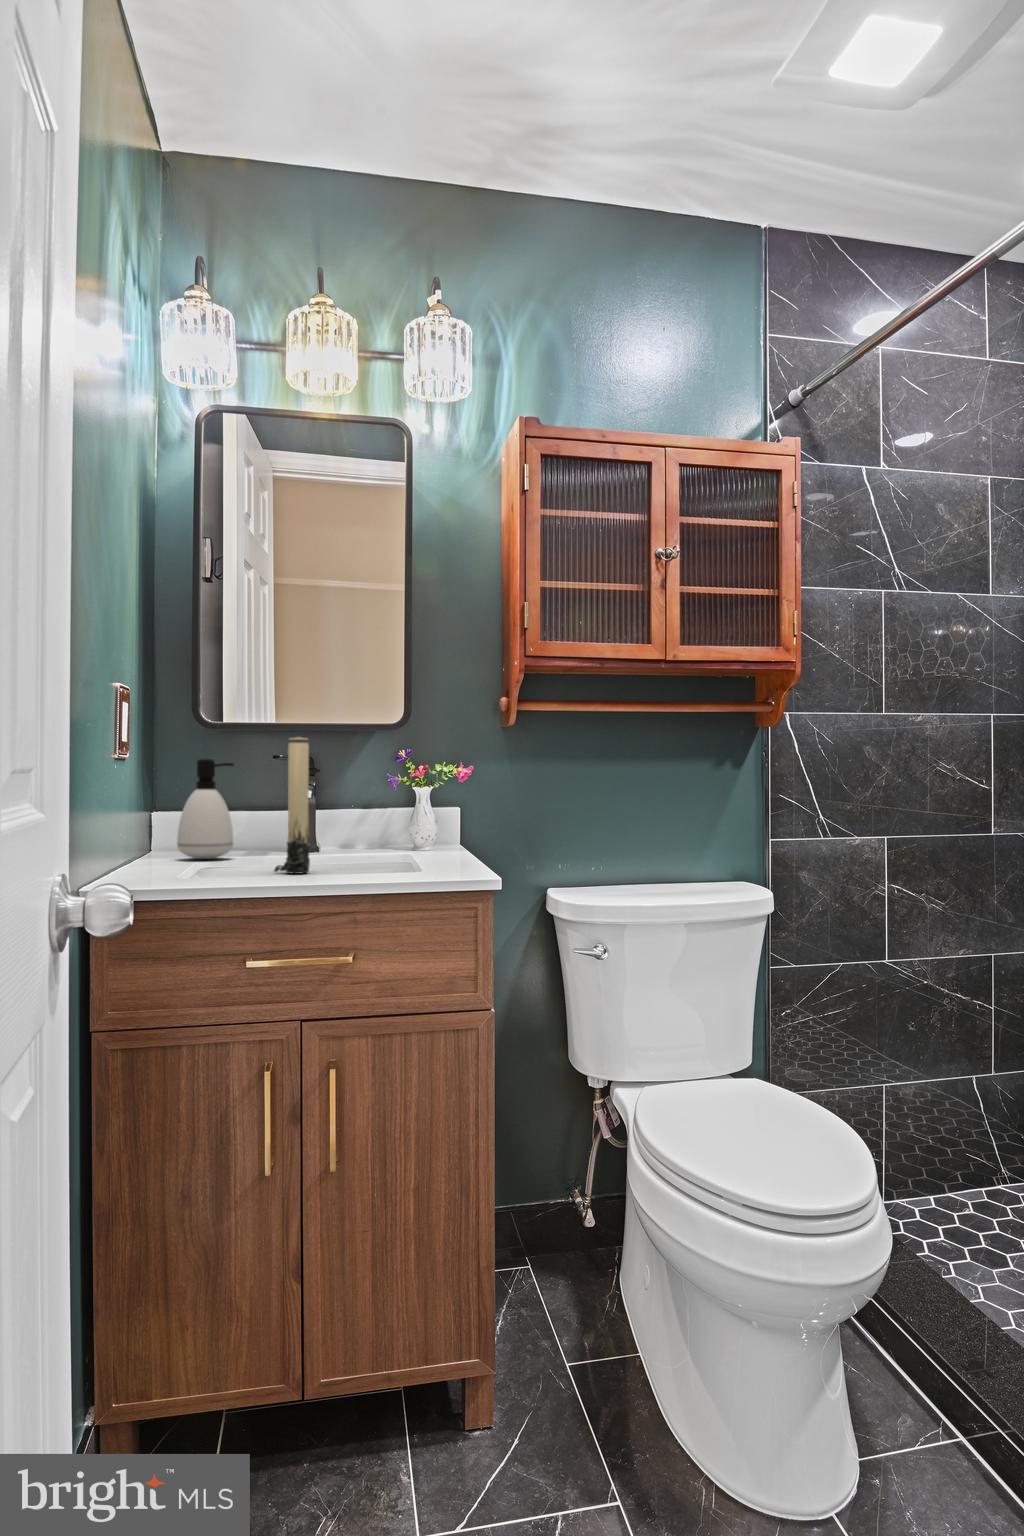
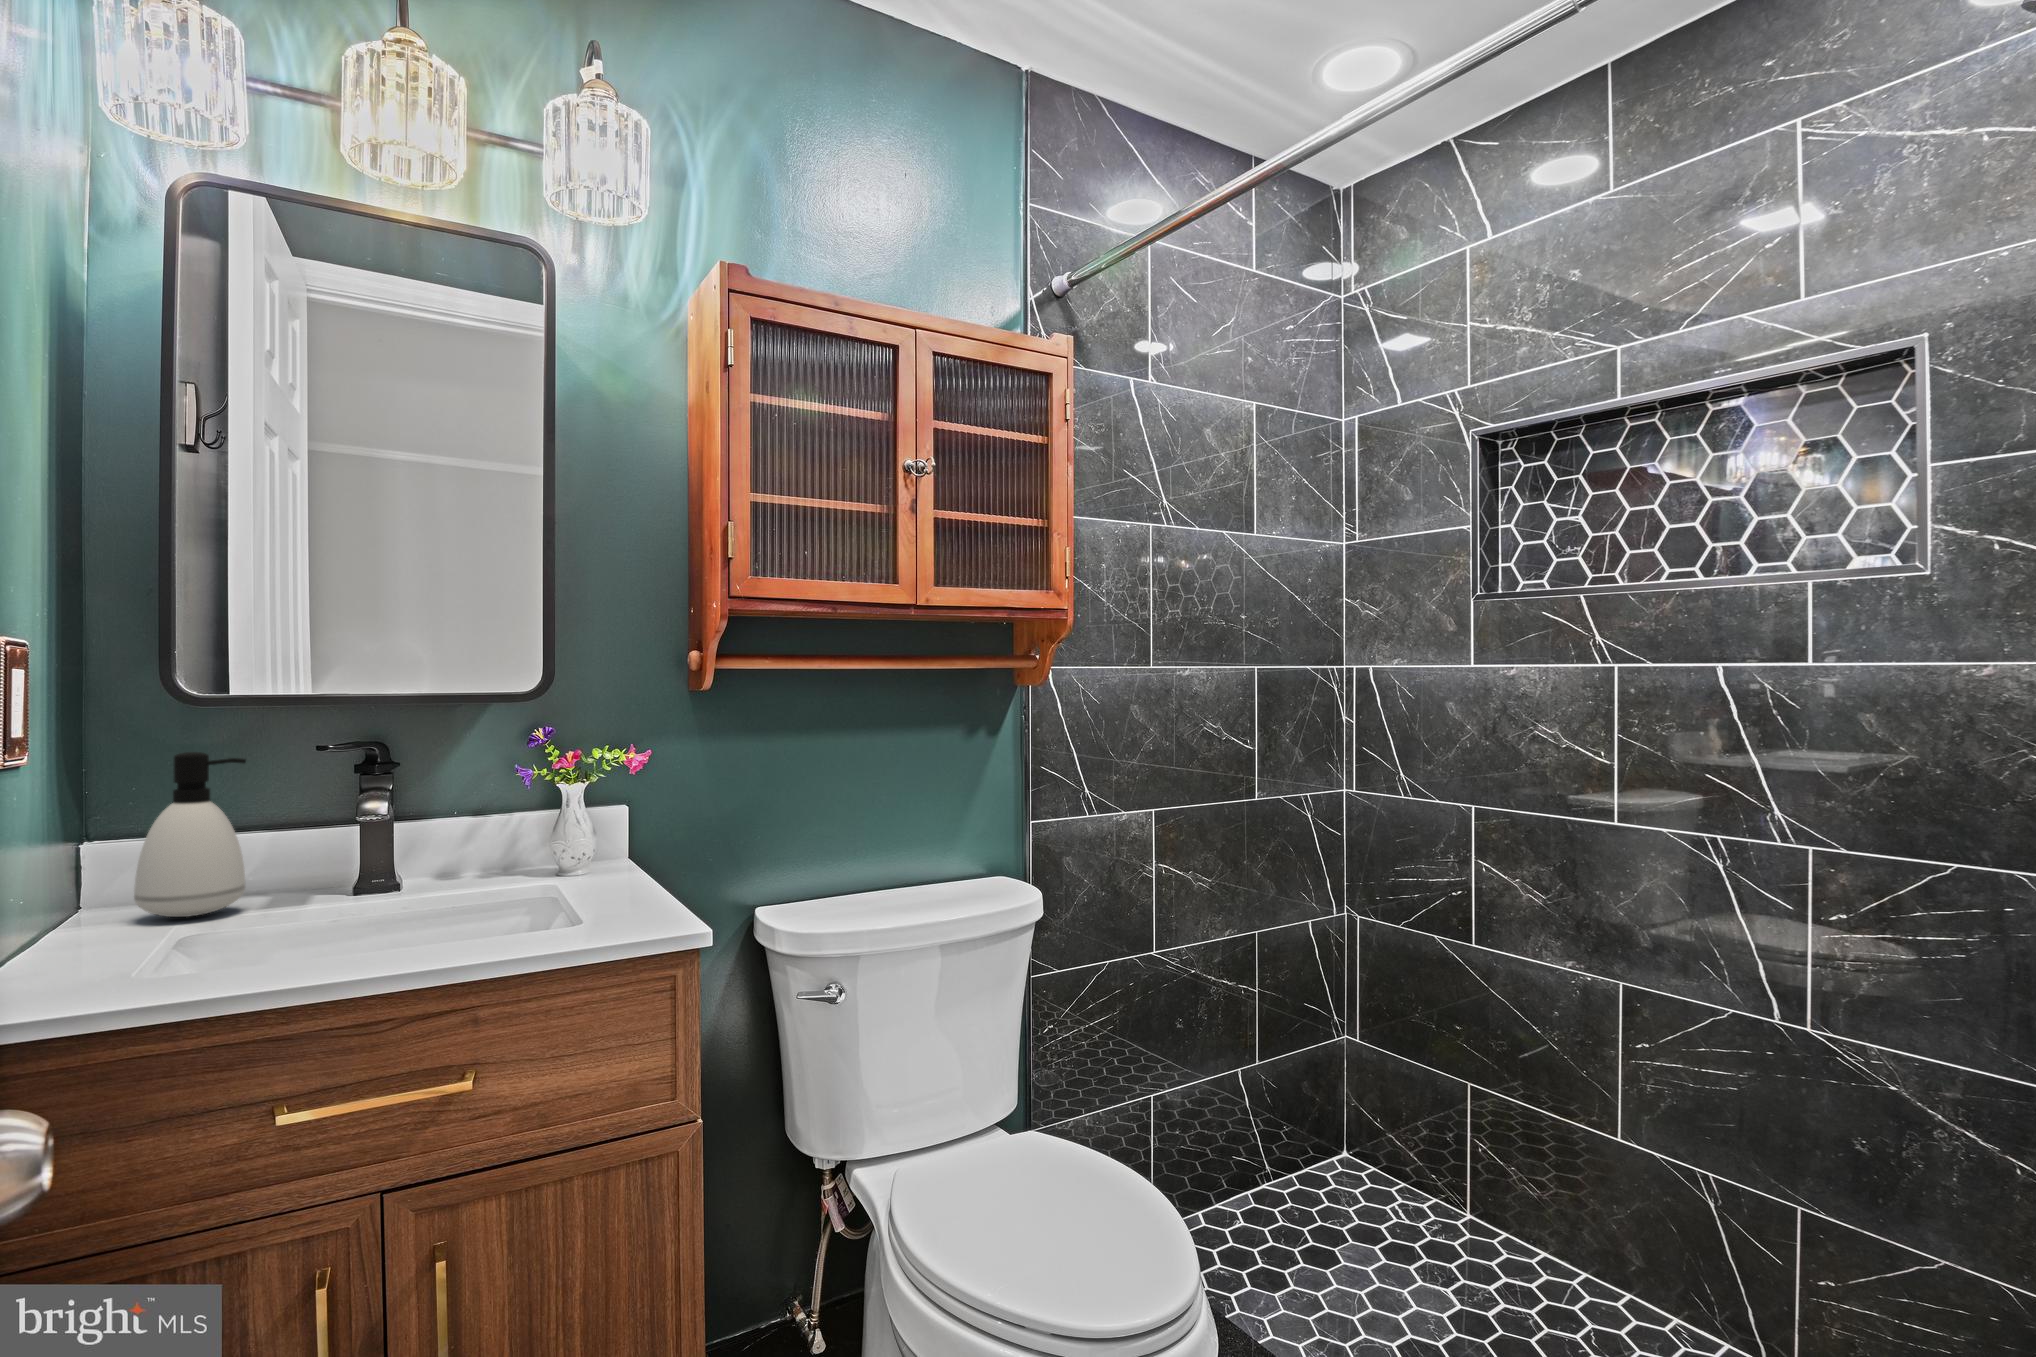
candle: present [274,737,310,874] -> none [328,736,395,959]

